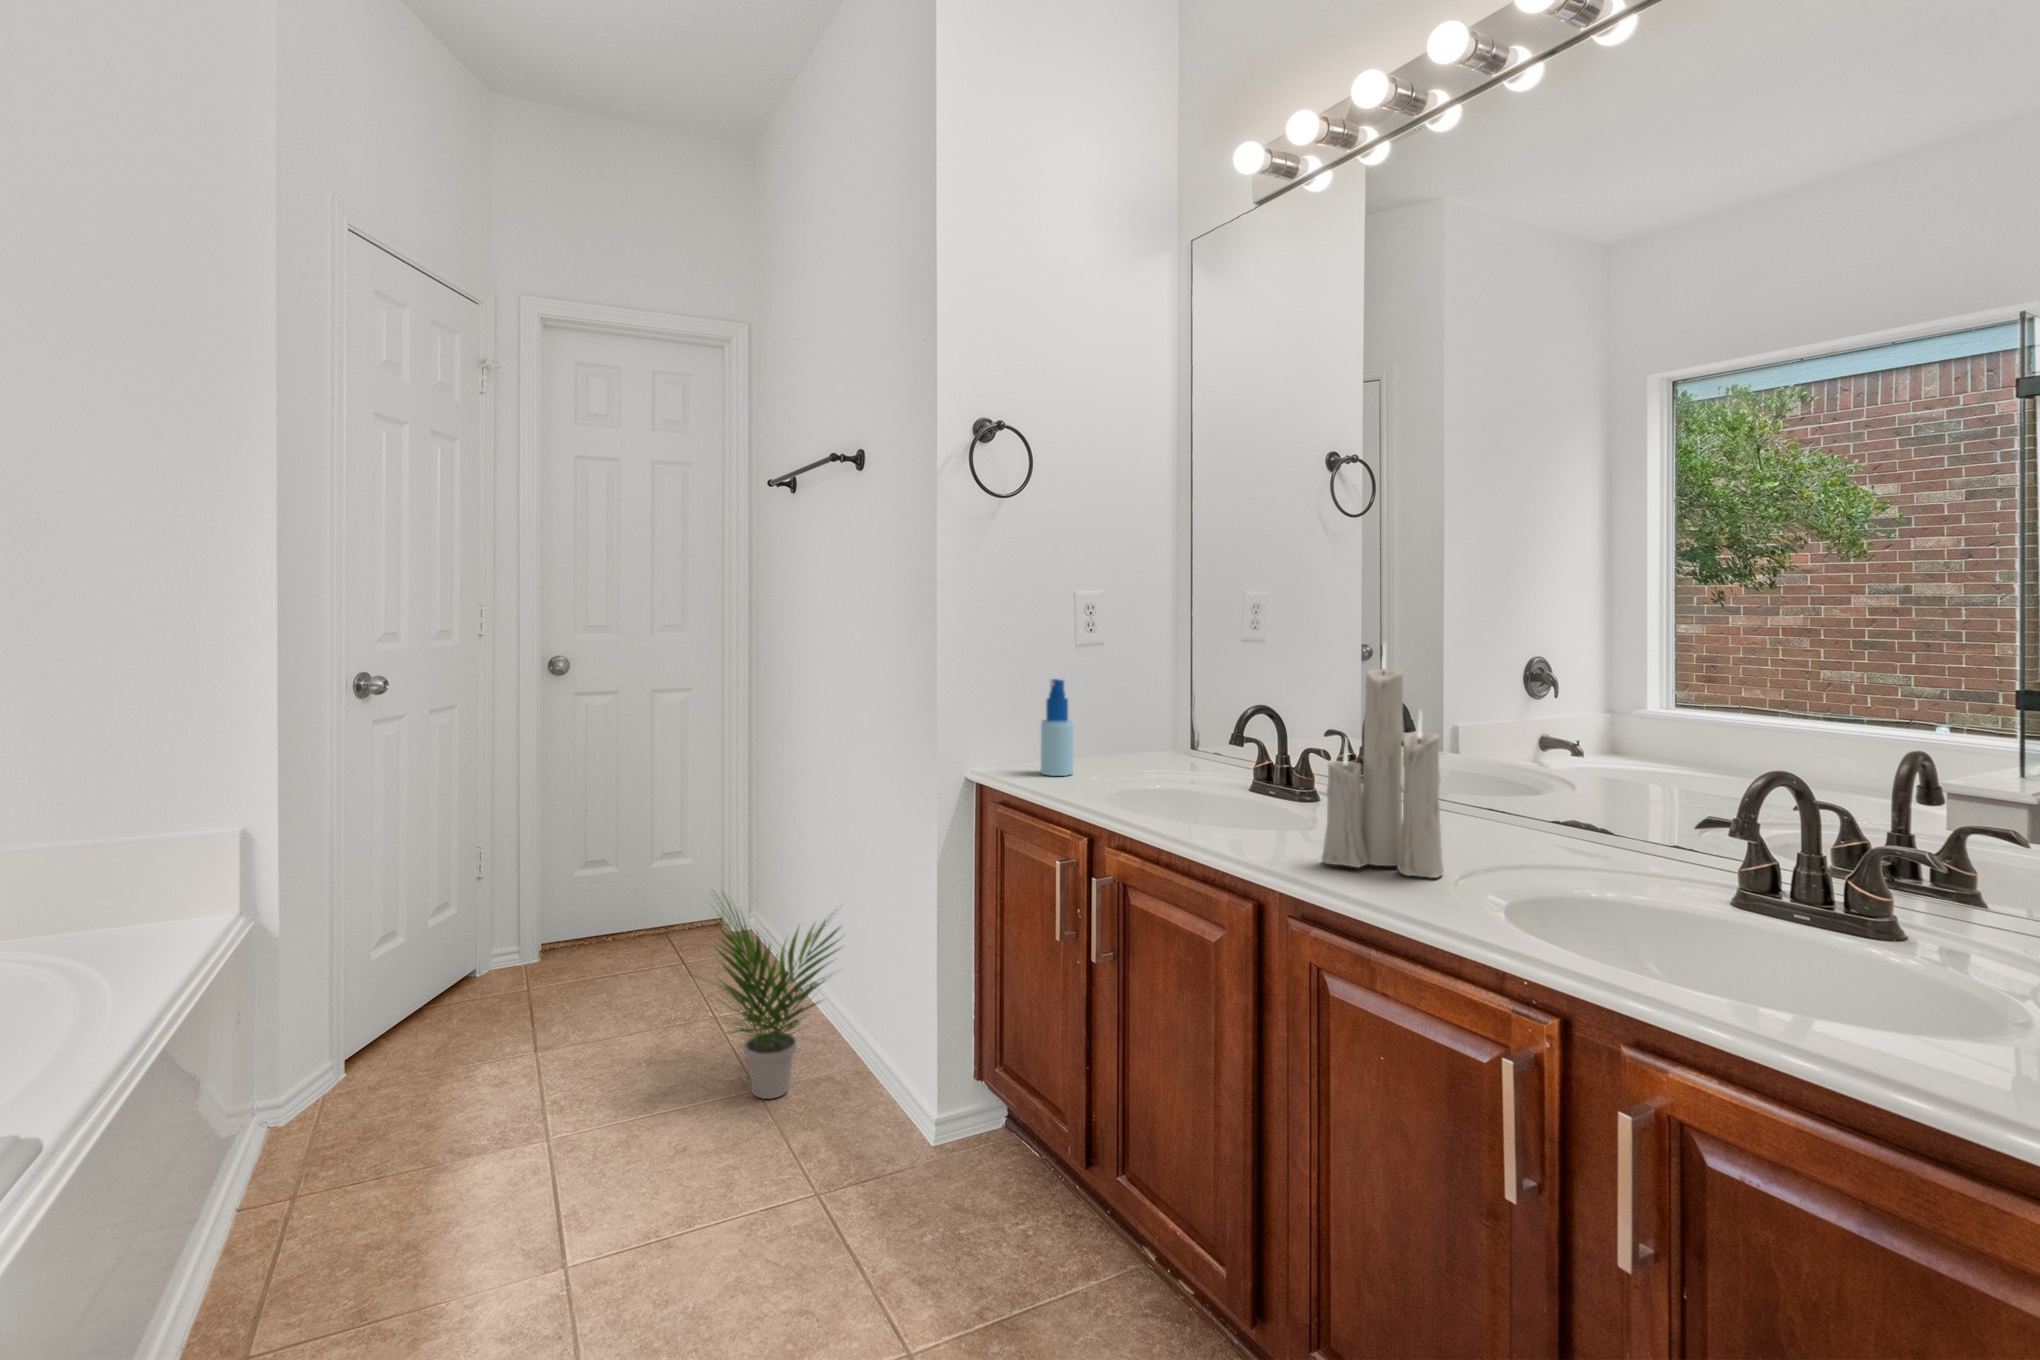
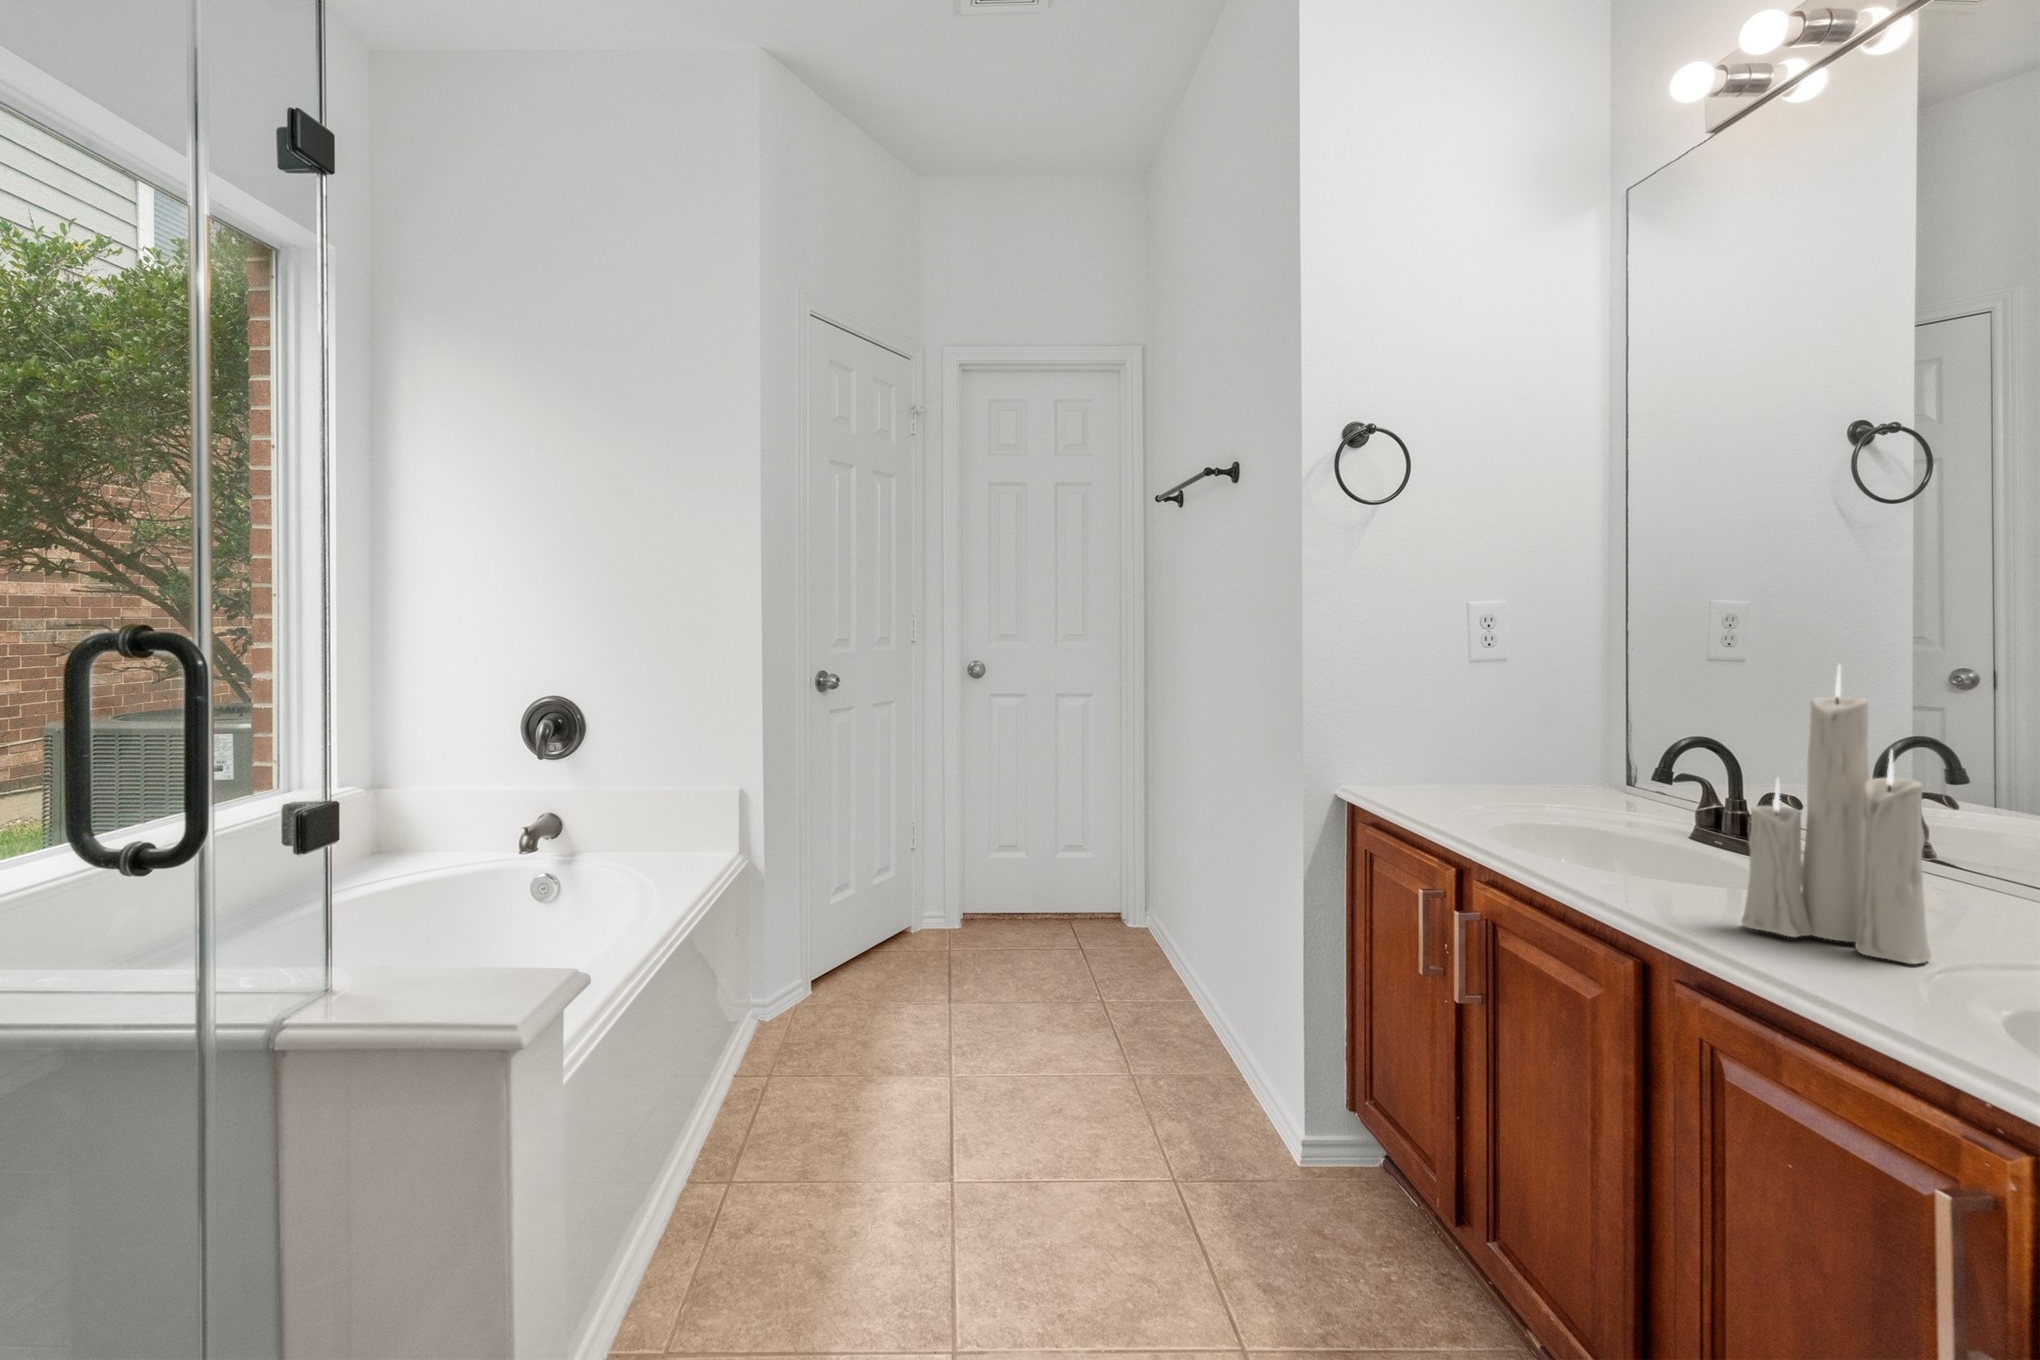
spray bottle: present [1041,679,1073,776] -> none [1421,696,1460,800]
potted plant: present [692,890,839,1099] -> none [1051,878,1220,1082]

